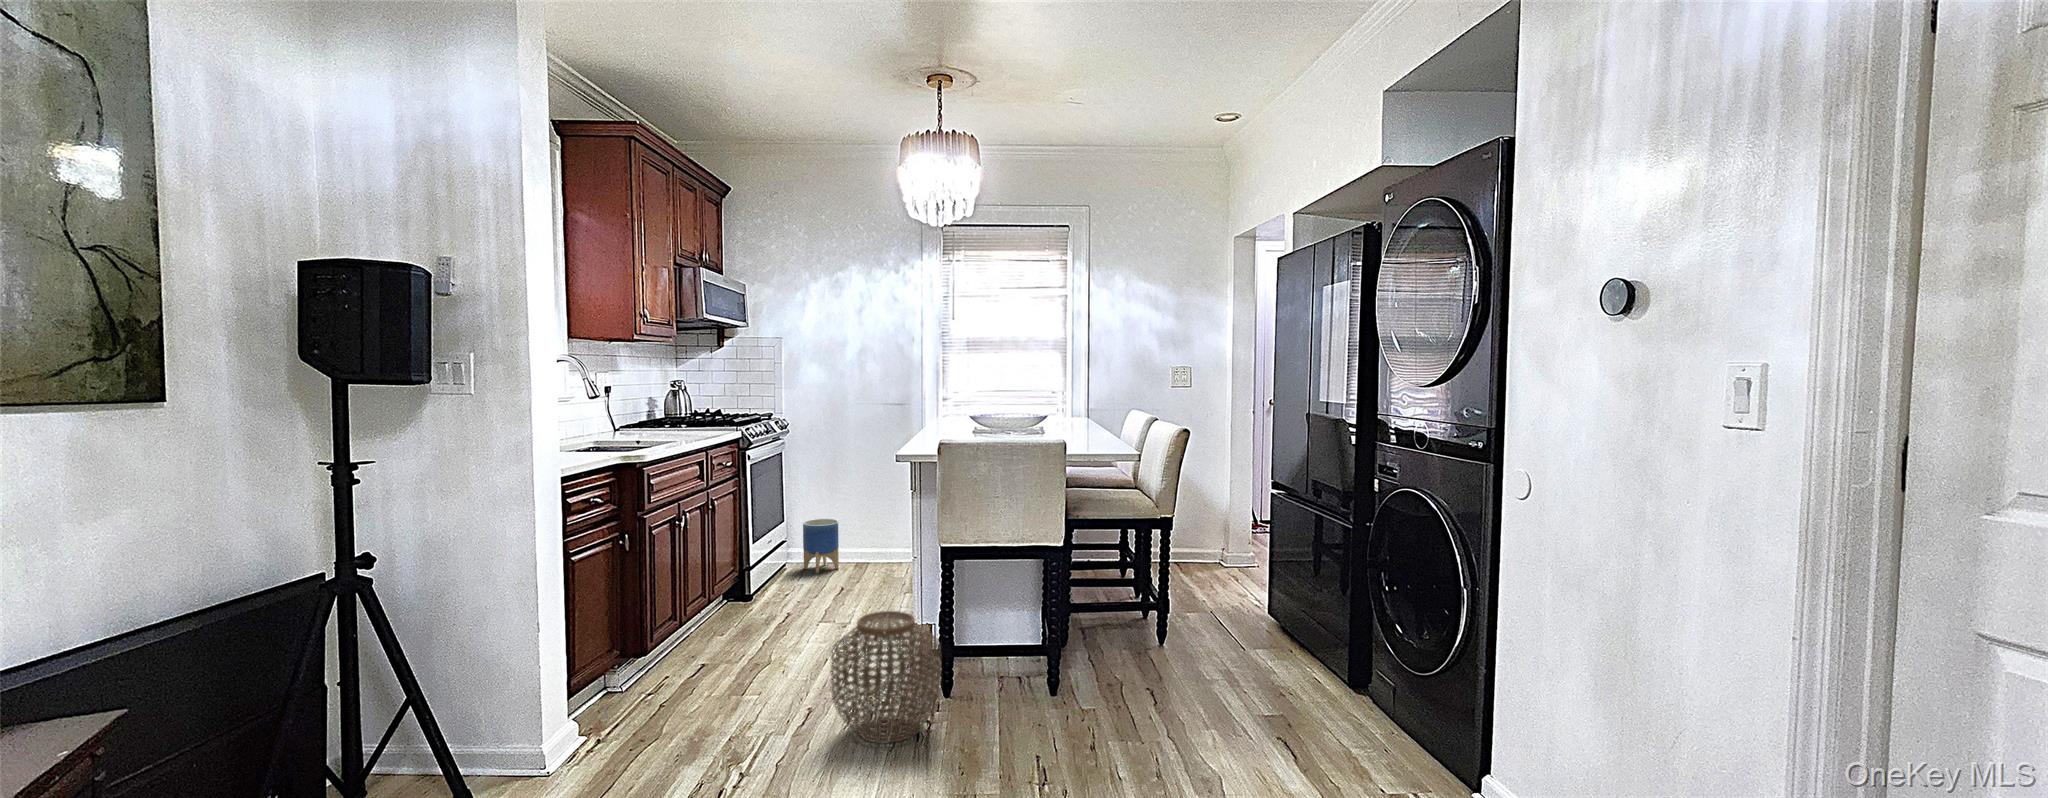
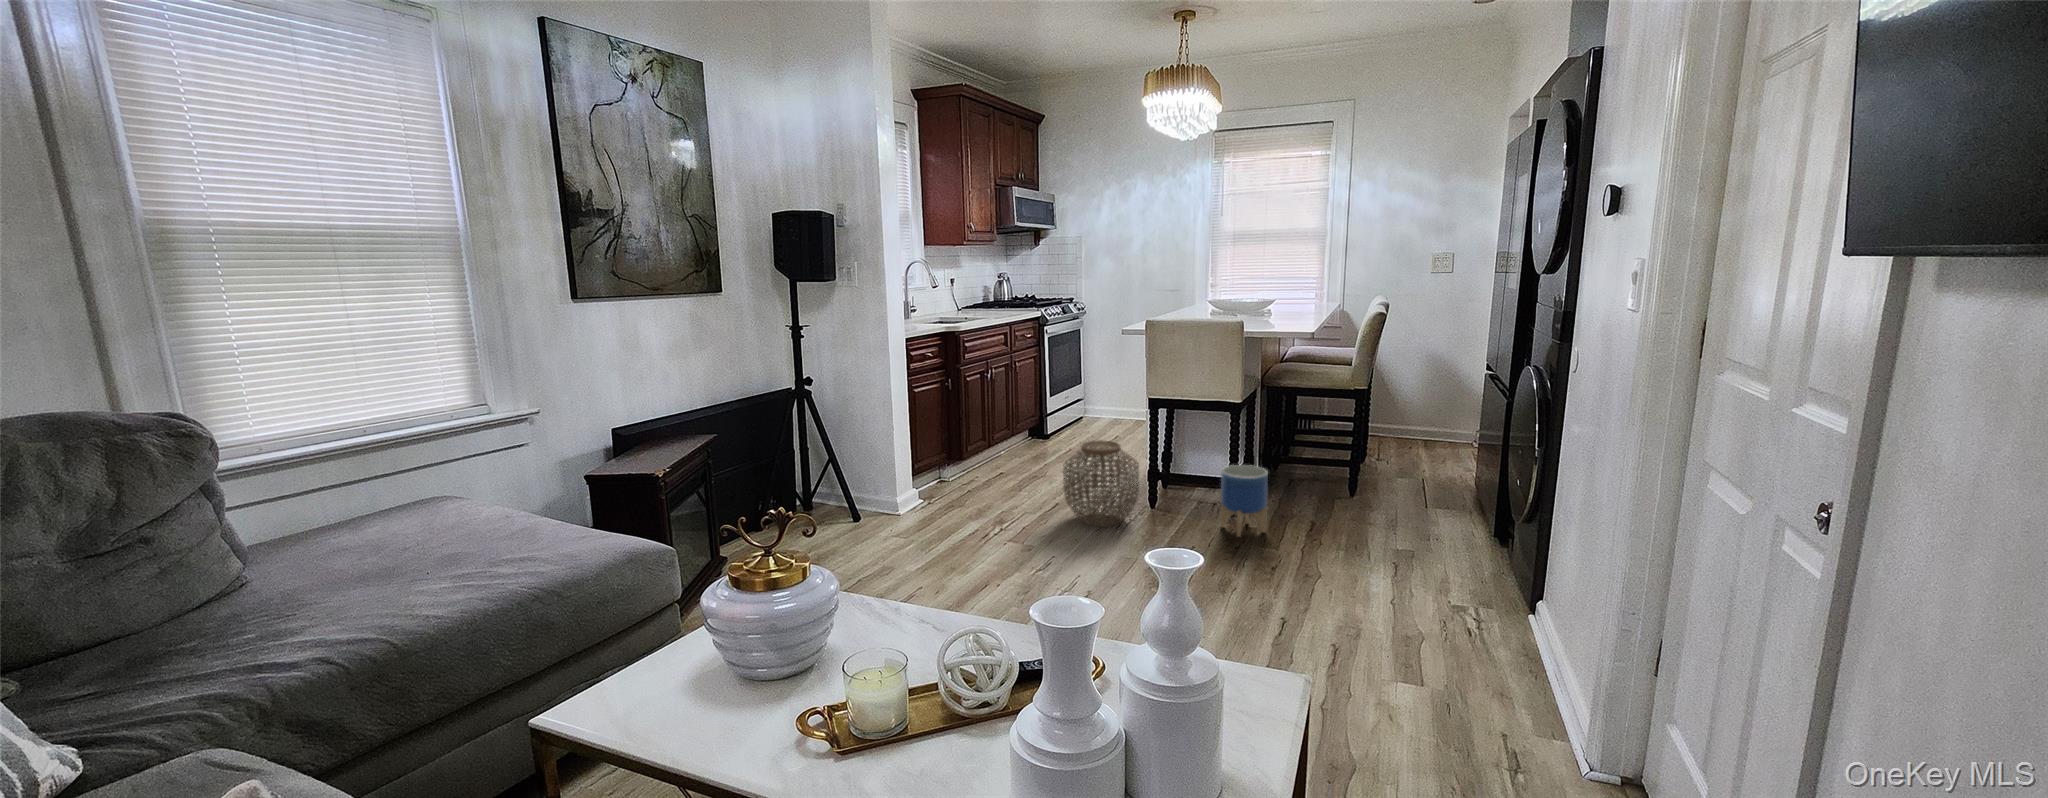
planter: present [803,519,839,573] -> present [1220,465,1268,537]

